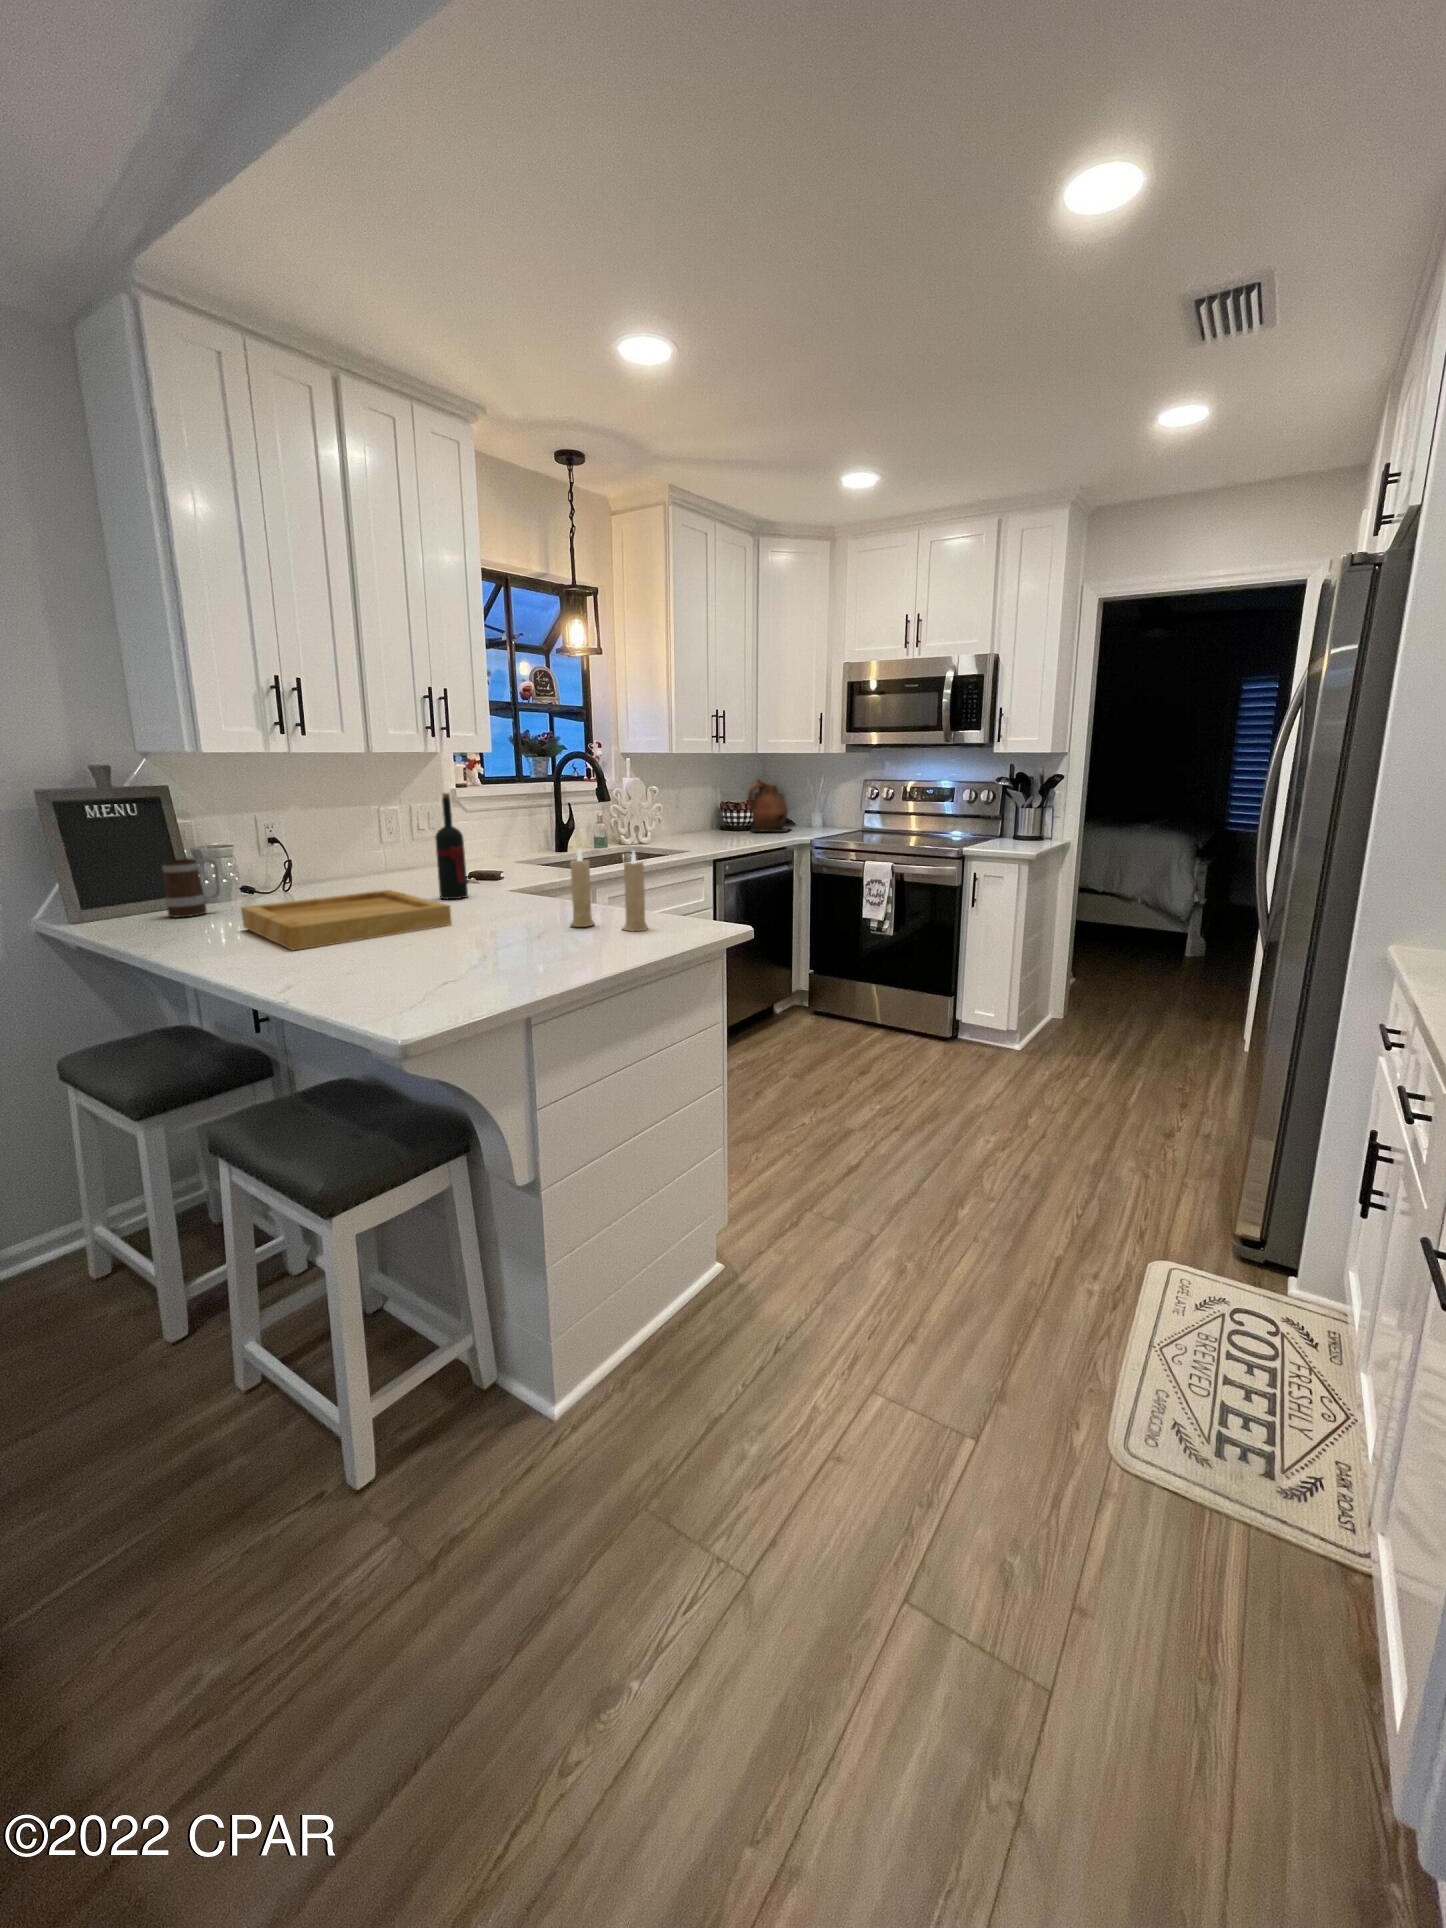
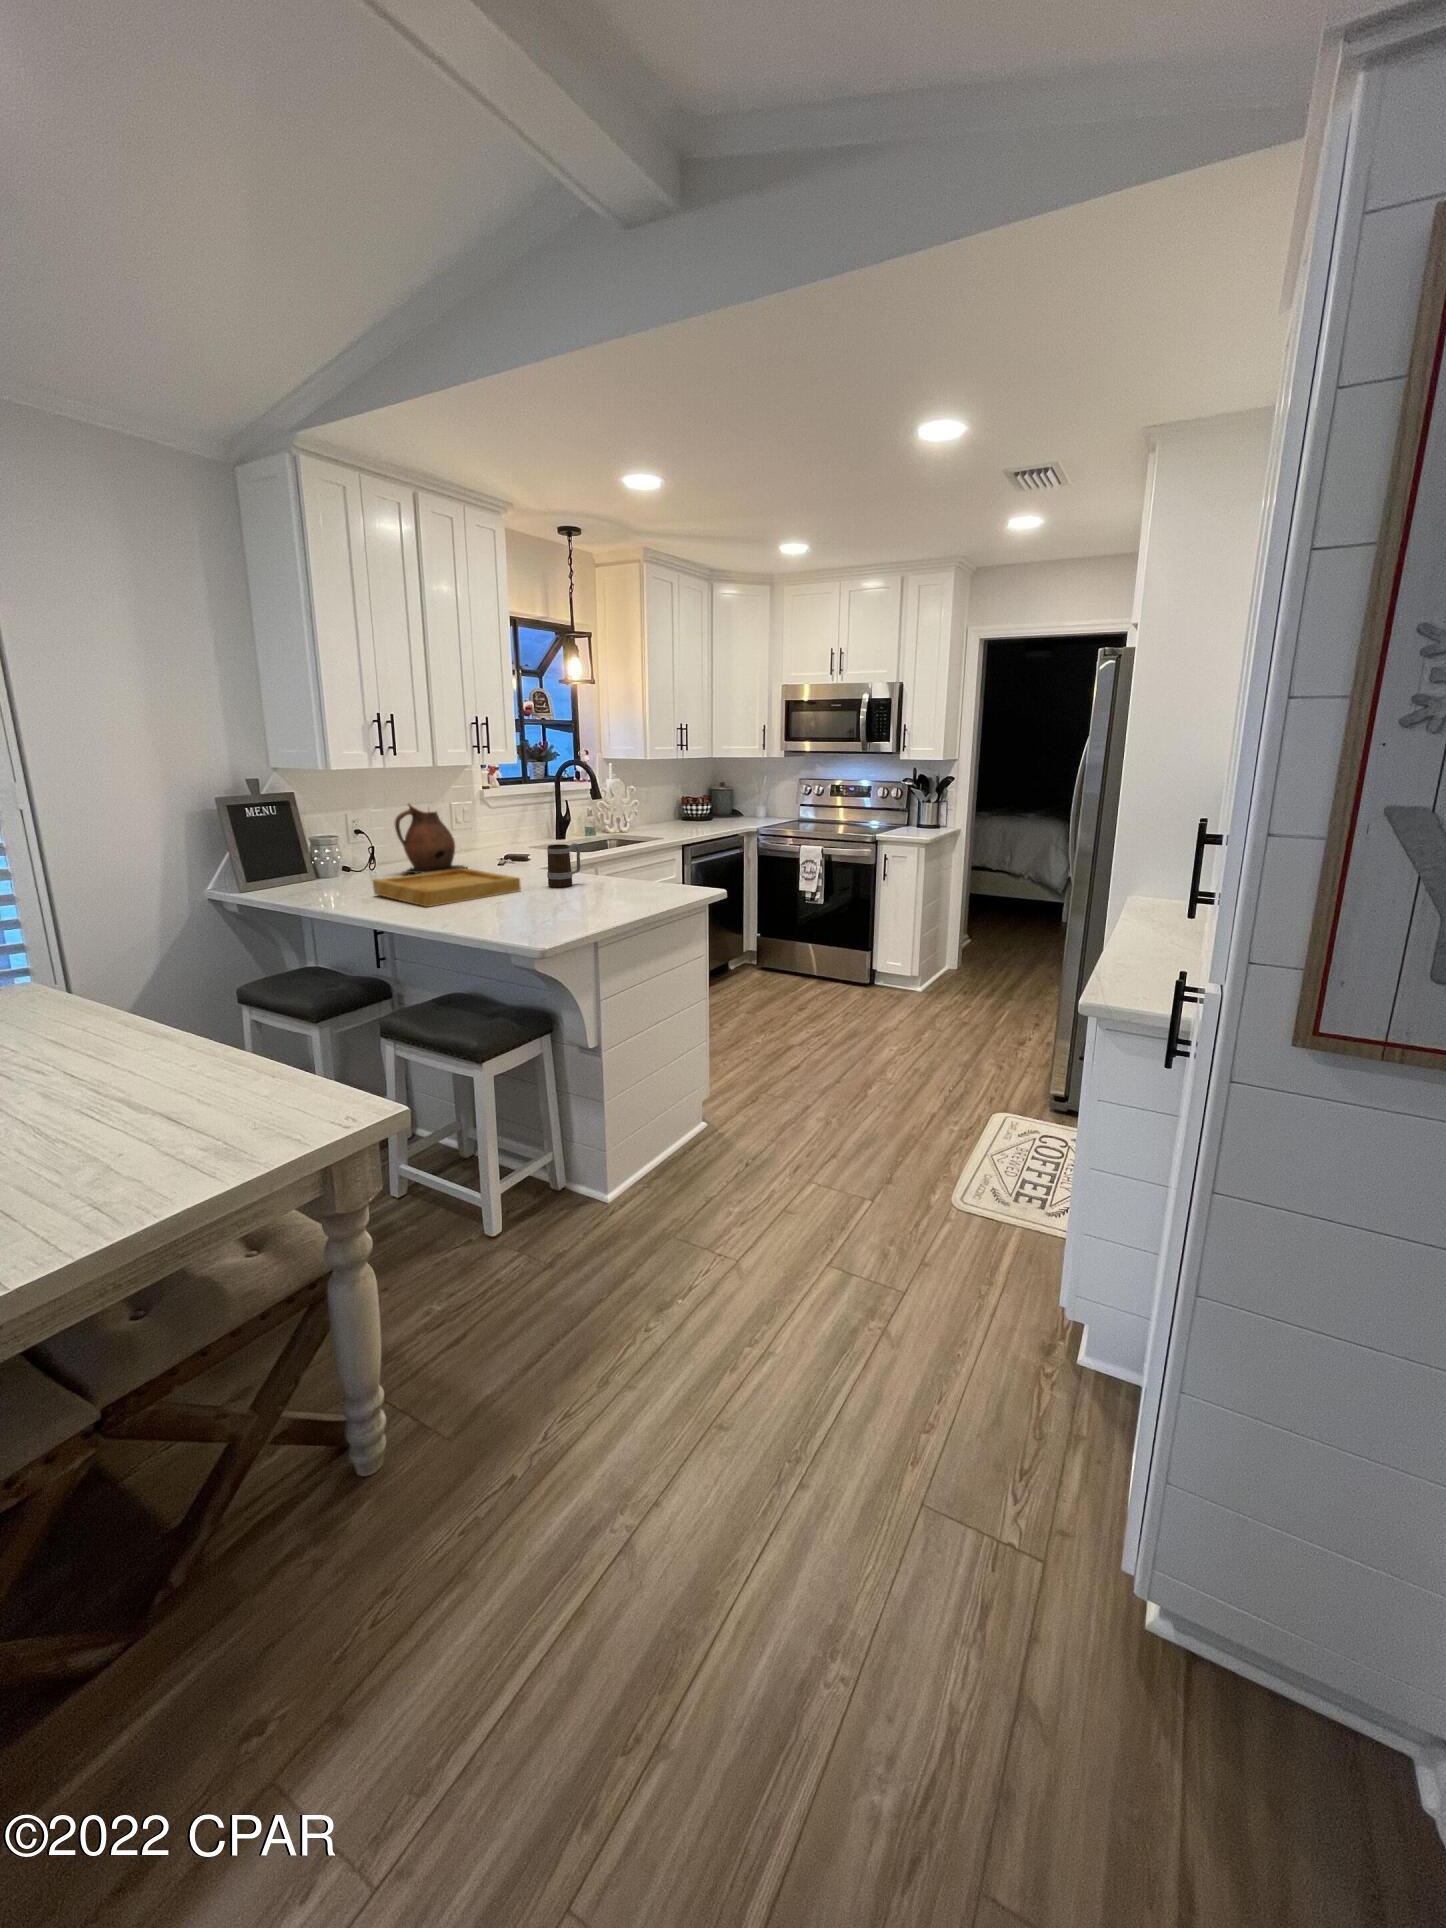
ceramic pitcher: present [748,779,790,832] -> present [395,804,465,873]
wine bottle: present [435,793,468,899] -> none [492,798,516,875]
candle: present [570,849,648,931] -> none [605,836,659,893]
mug: present [162,858,220,917] -> present [547,843,580,887]

